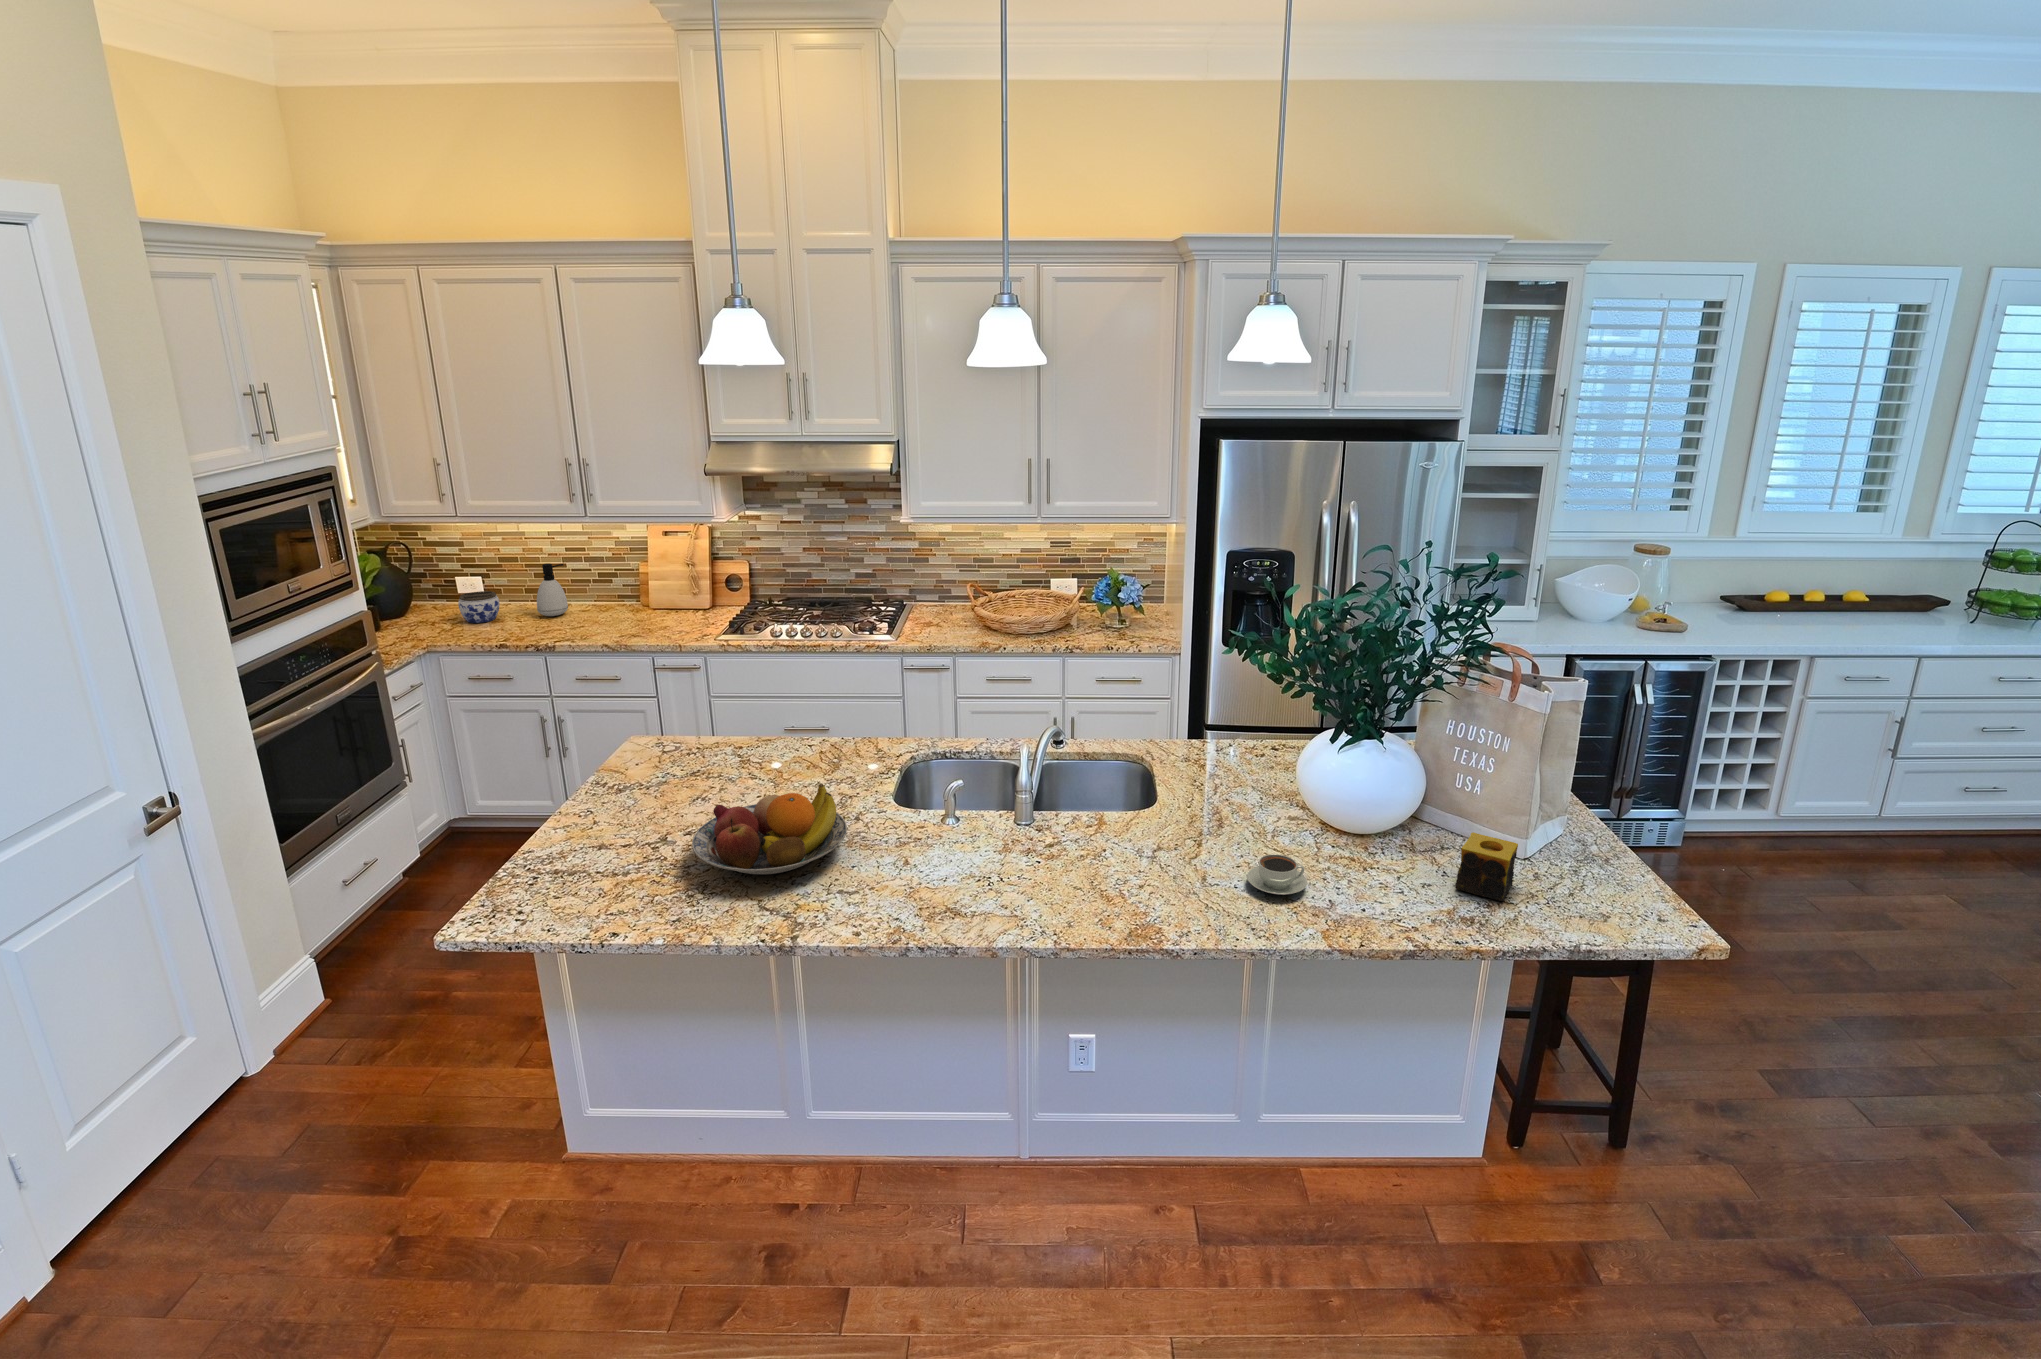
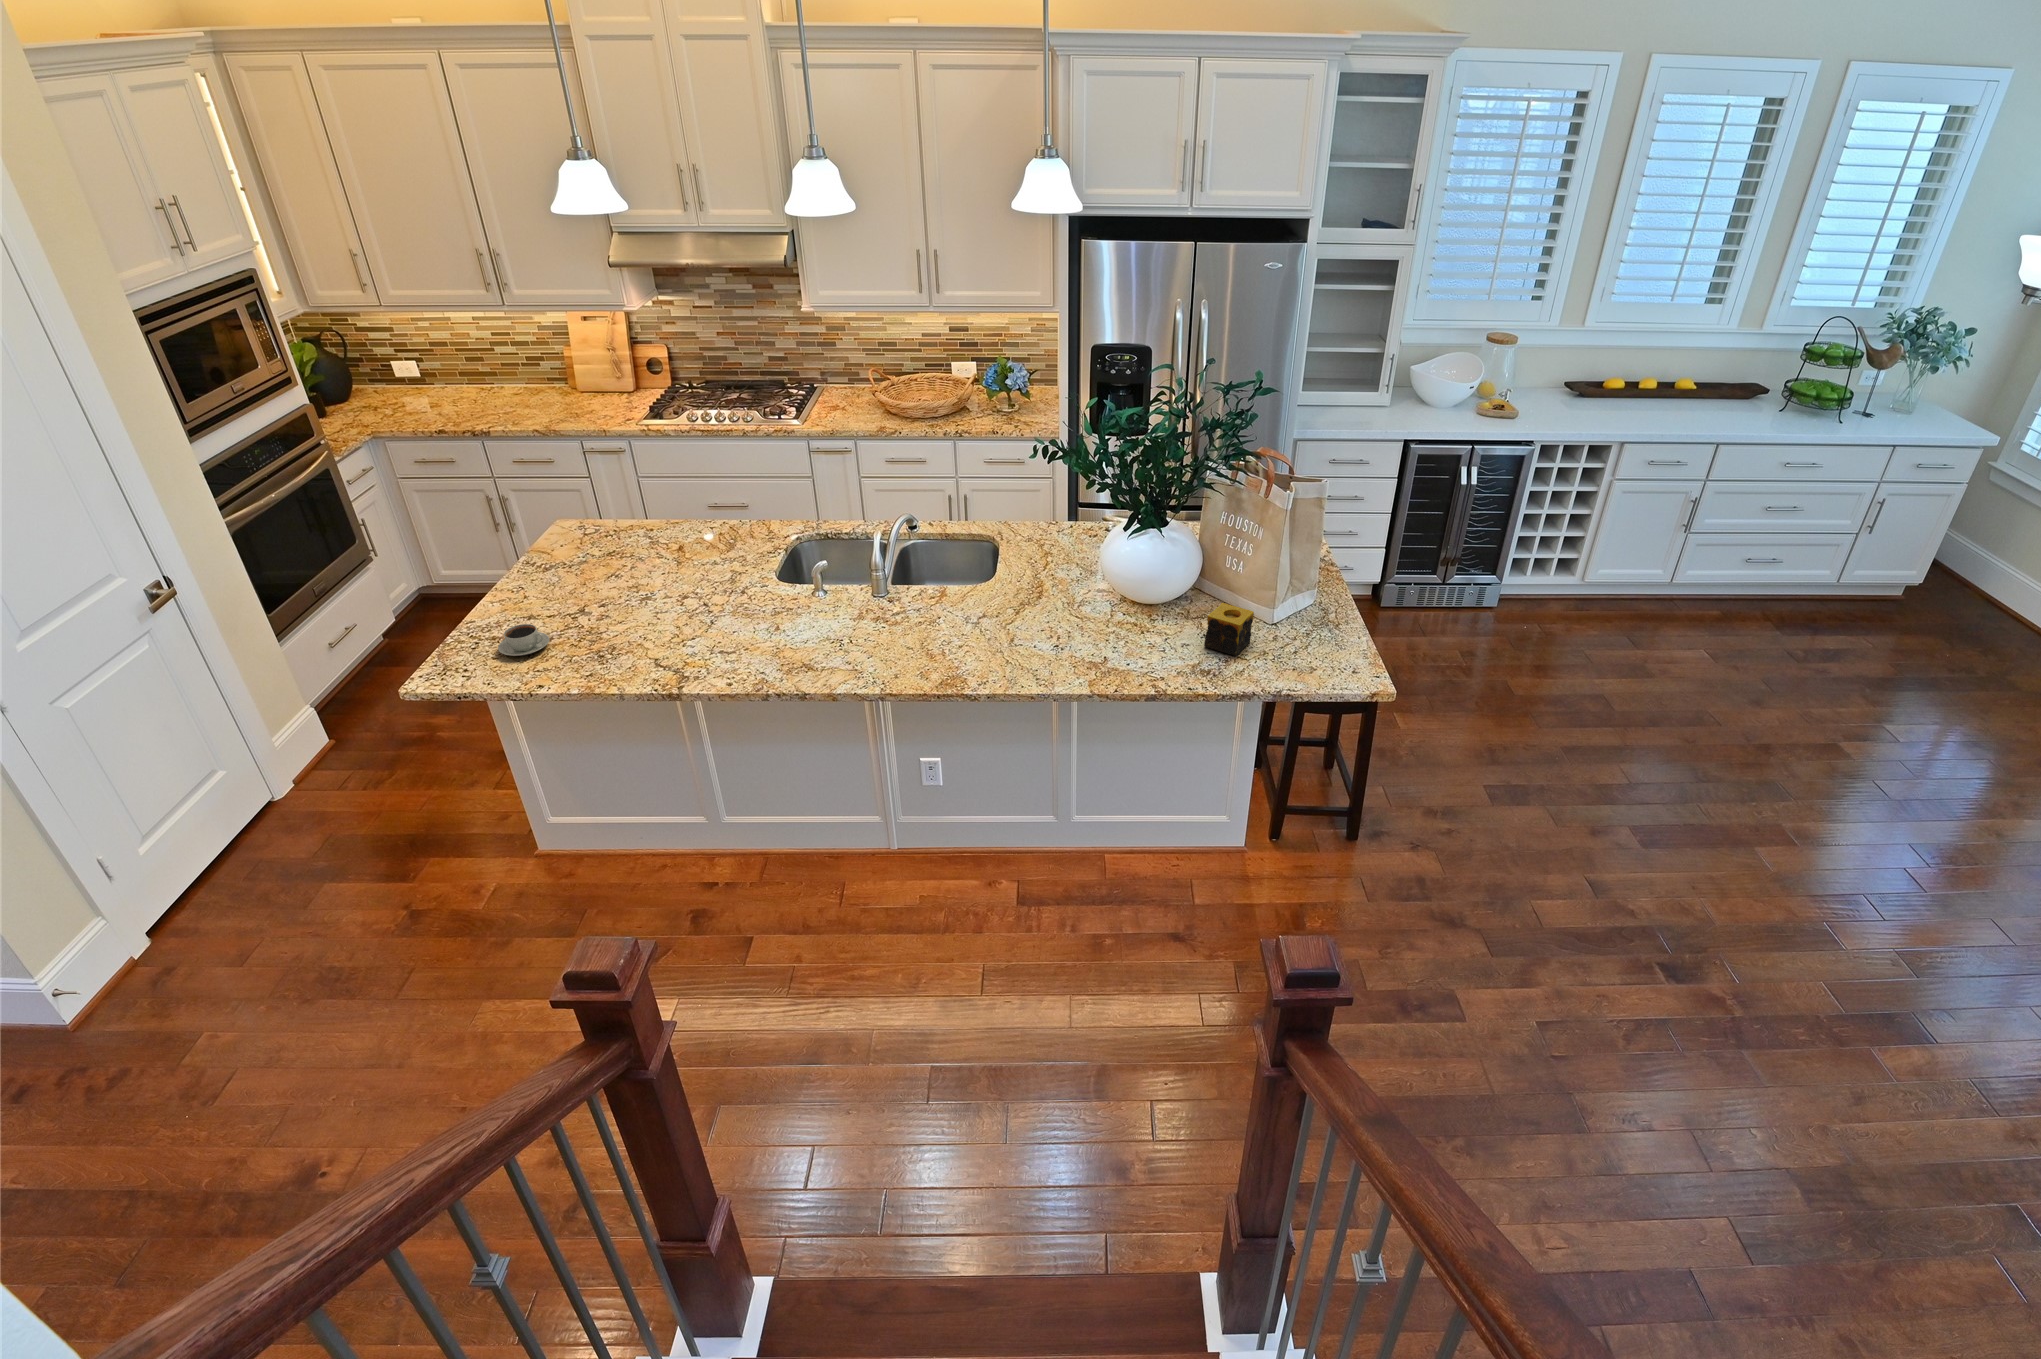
soap dispenser: present [537,564,568,616] -> none [470,351,501,401]
jar: present [458,591,500,623] -> none [396,377,436,408]
fruit bowl: present [692,784,847,874] -> none [600,565,729,639]
coffee cup: present [1247,854,1307,895] -> present [498,624,549,656]

